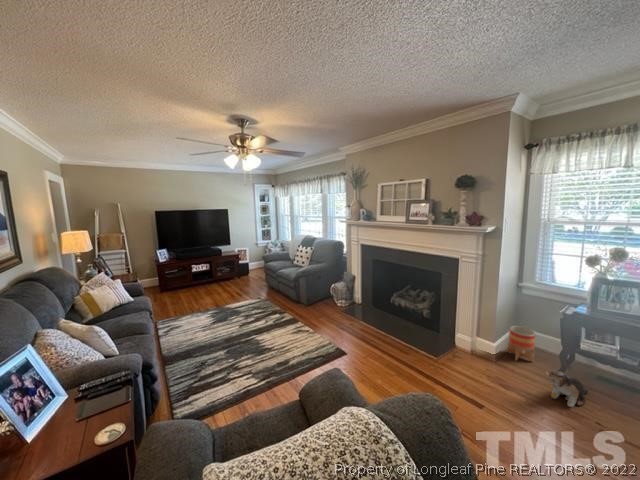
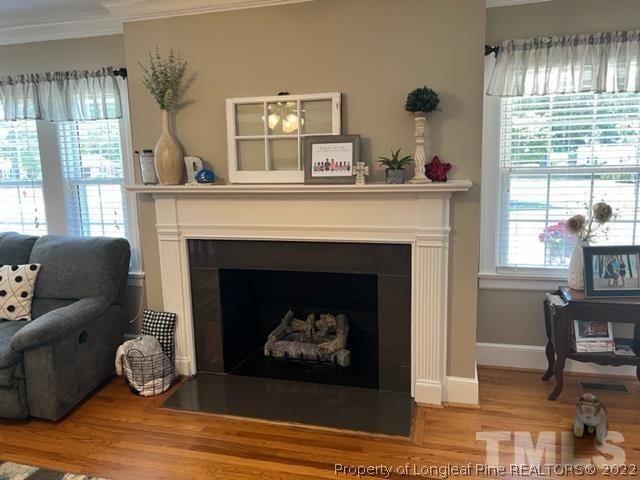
planter: present [508,326,535,362] -> none [482,342,518,398]

